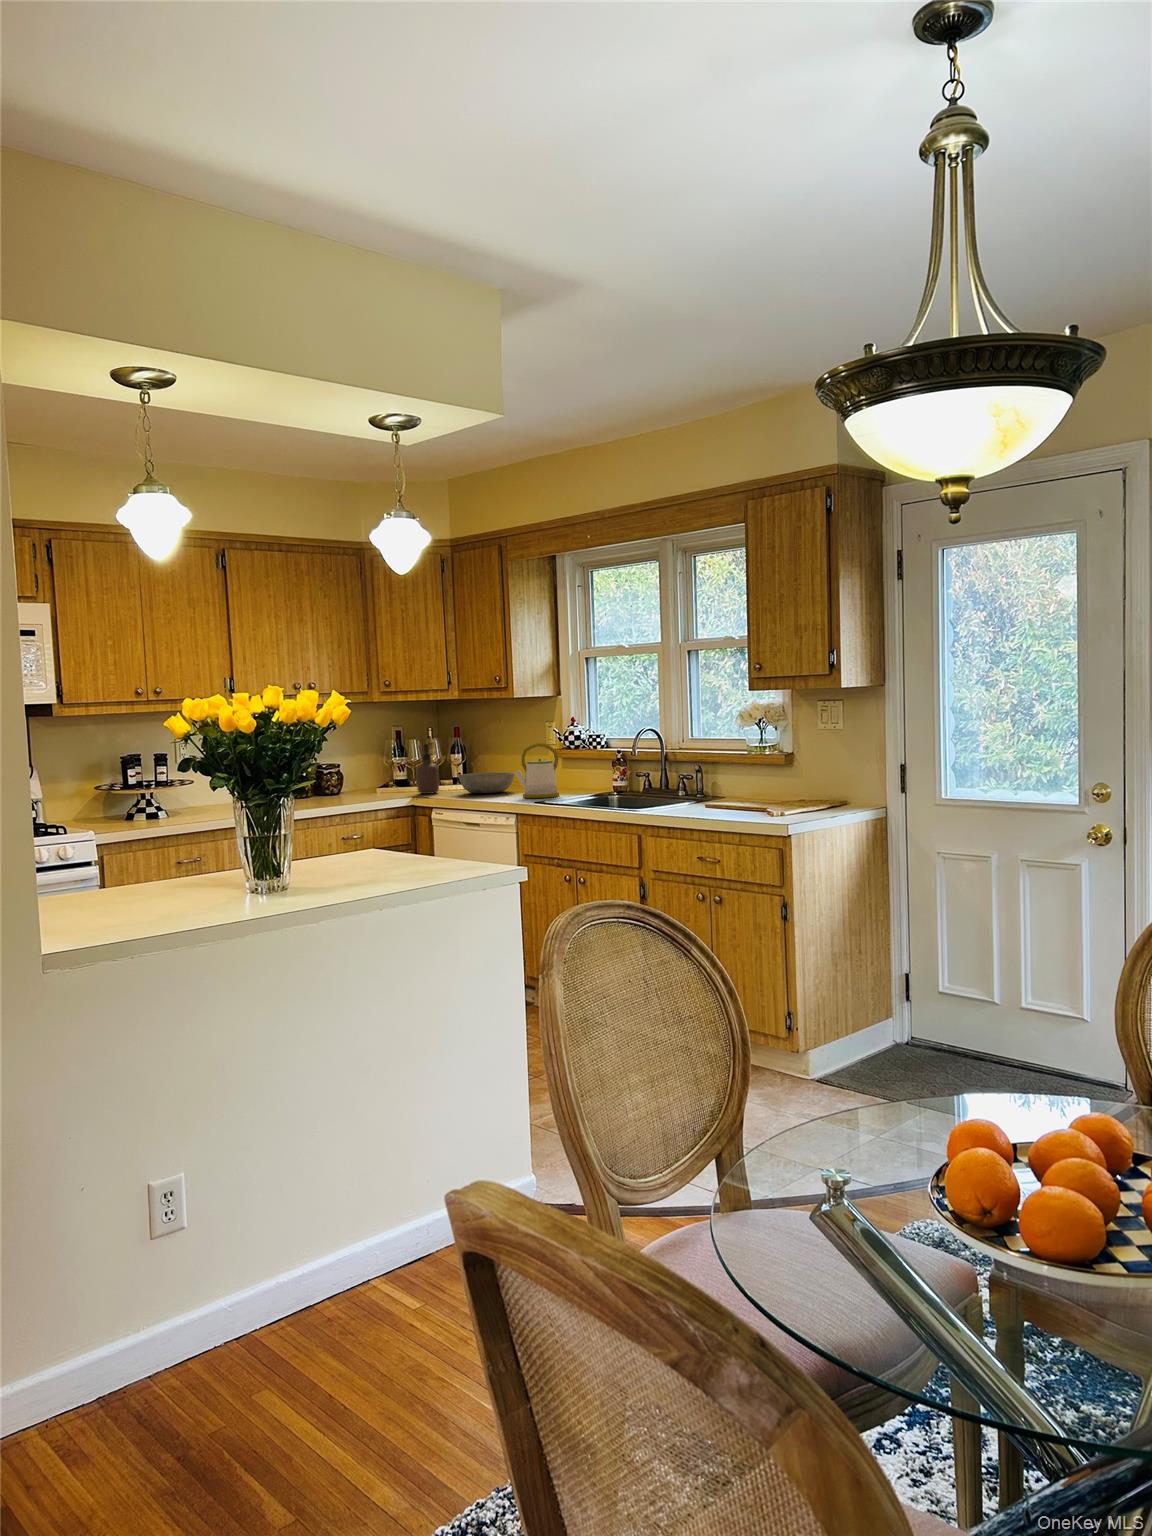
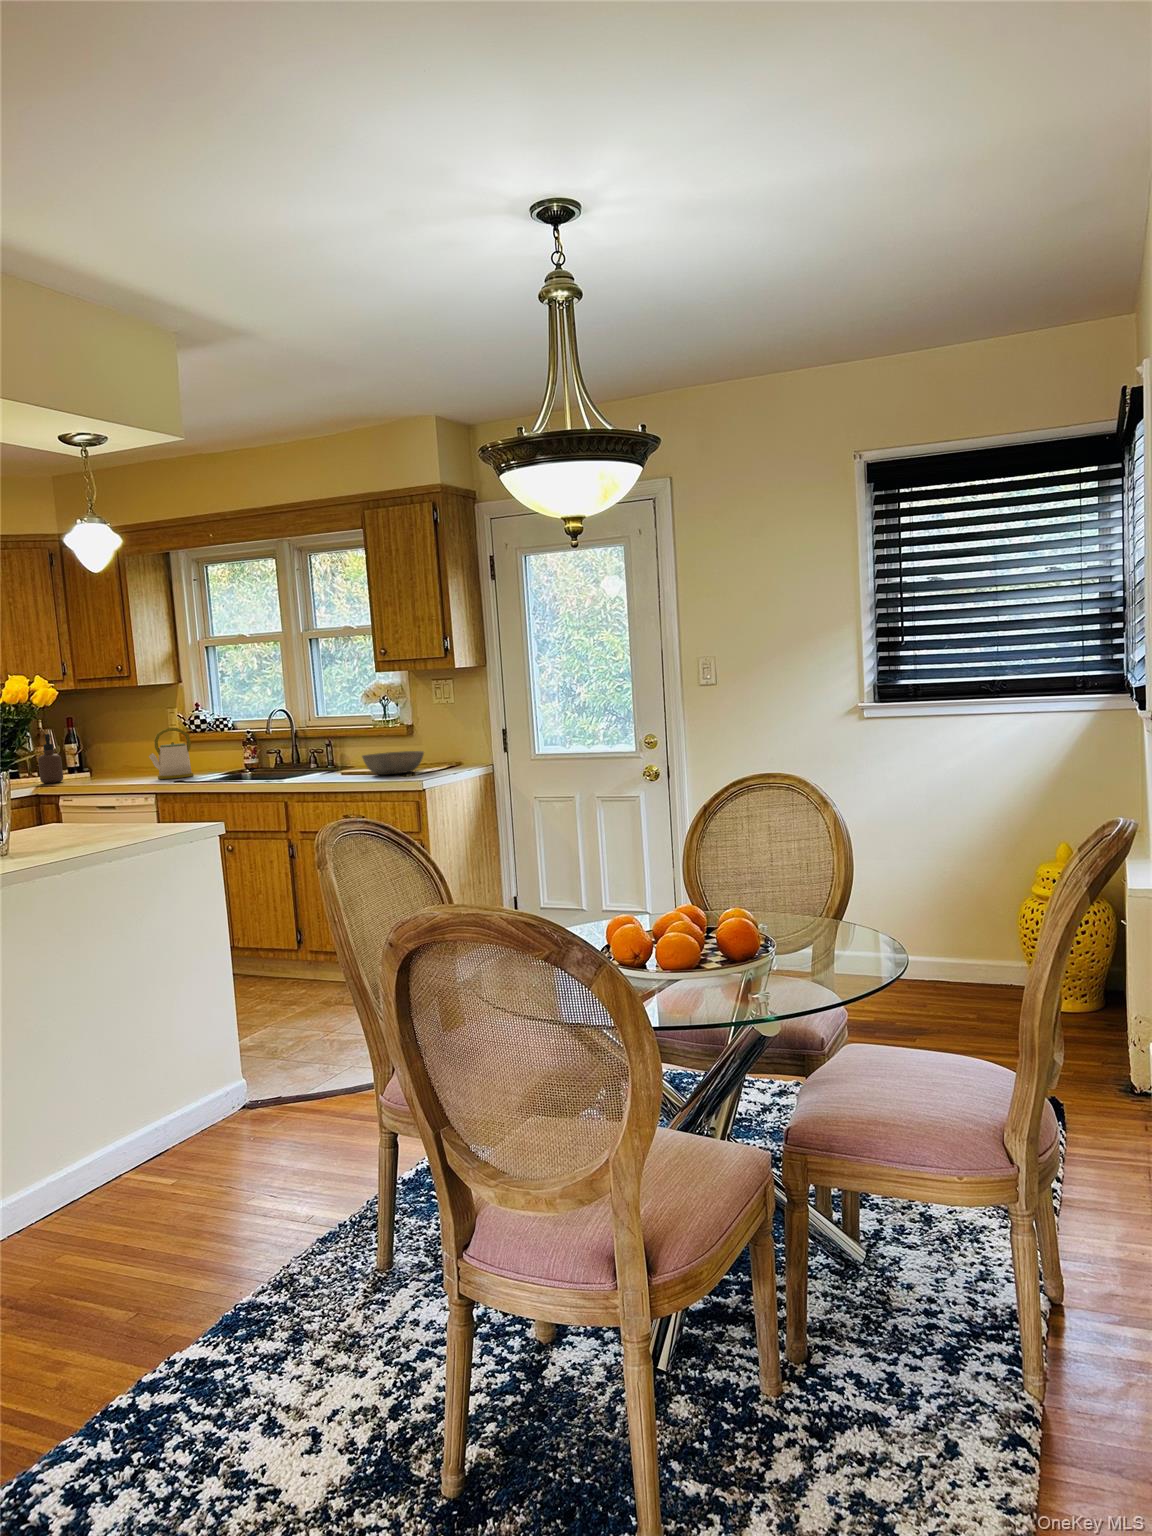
bowl: present [458,772,515,793] -> present [362,751,424,775]

